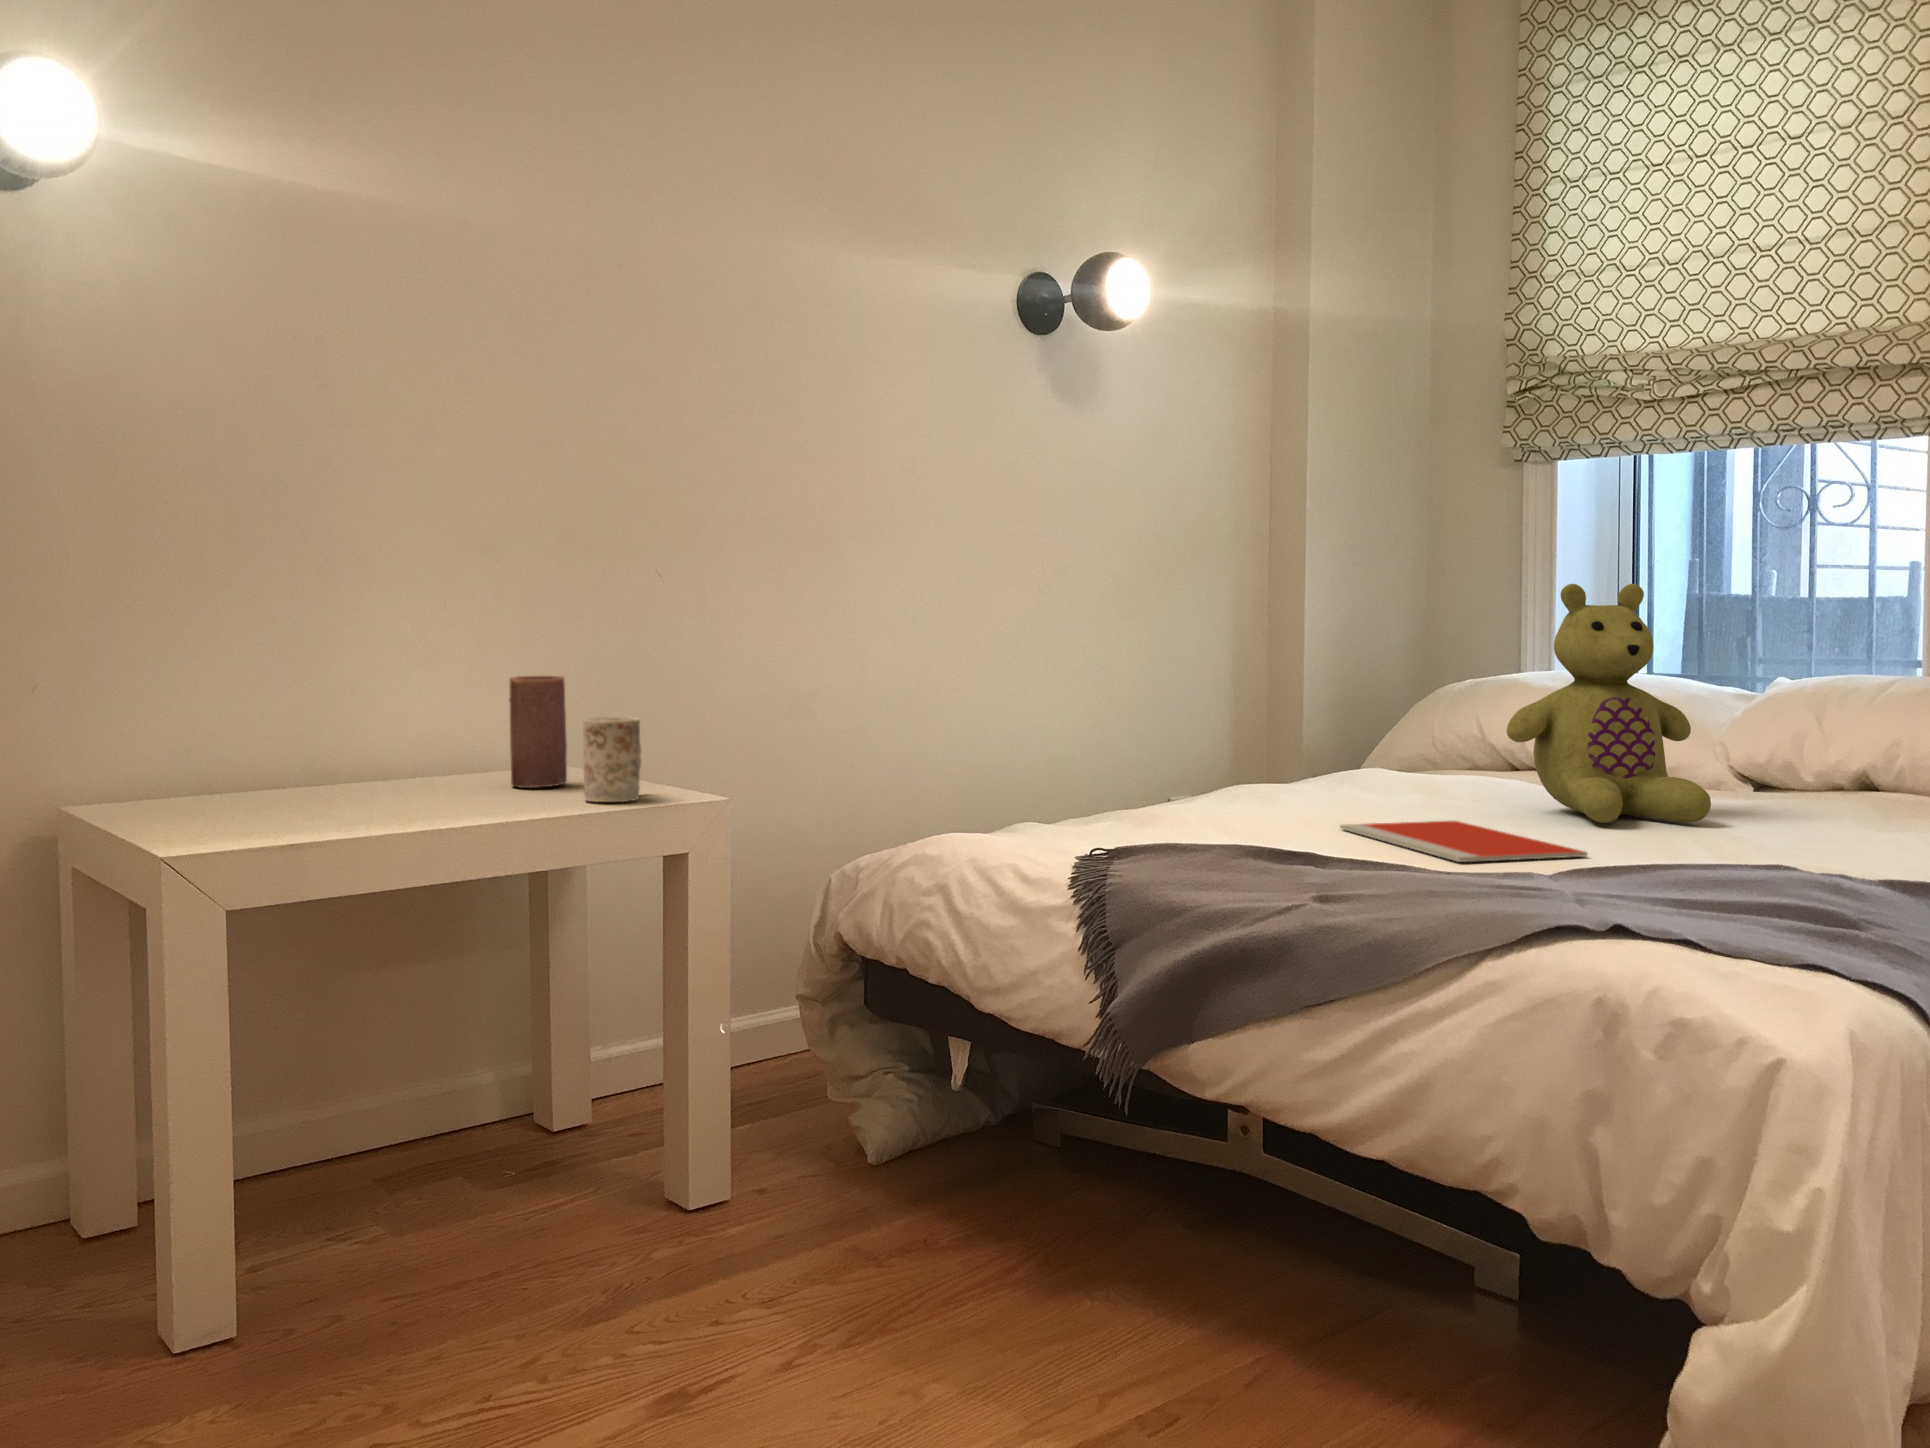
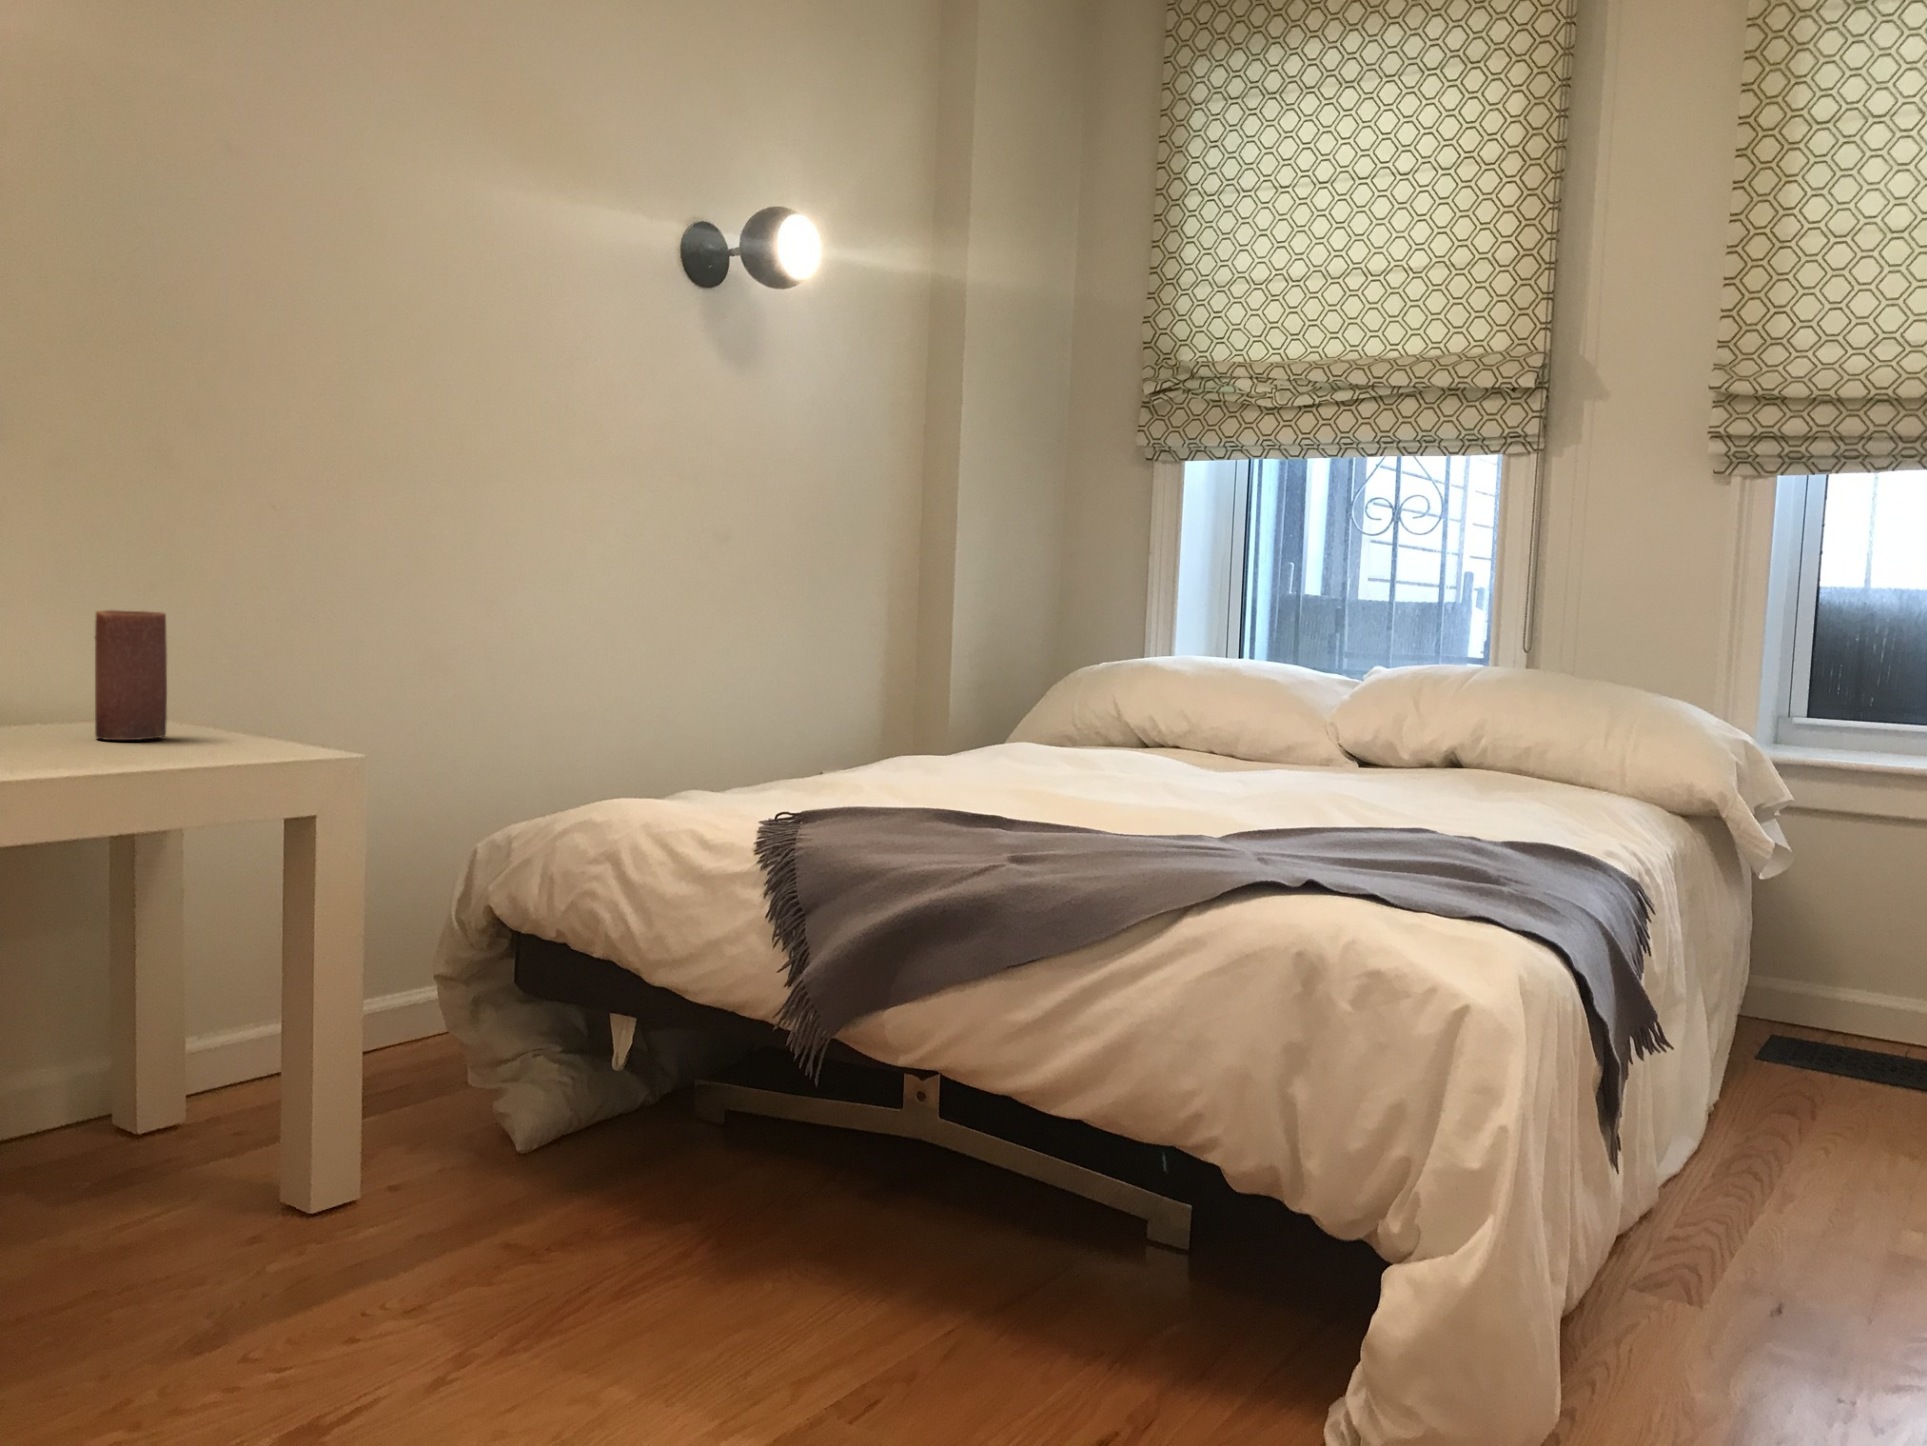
stuffed bear: present [1507,584,1711,823] -> none [1161,567,1341,794]
mug: present [584,717,641,802] -> none [194,659,264,756]
notebook: present [1340,821,1588,862] -> none [1011,791,1248,827]

